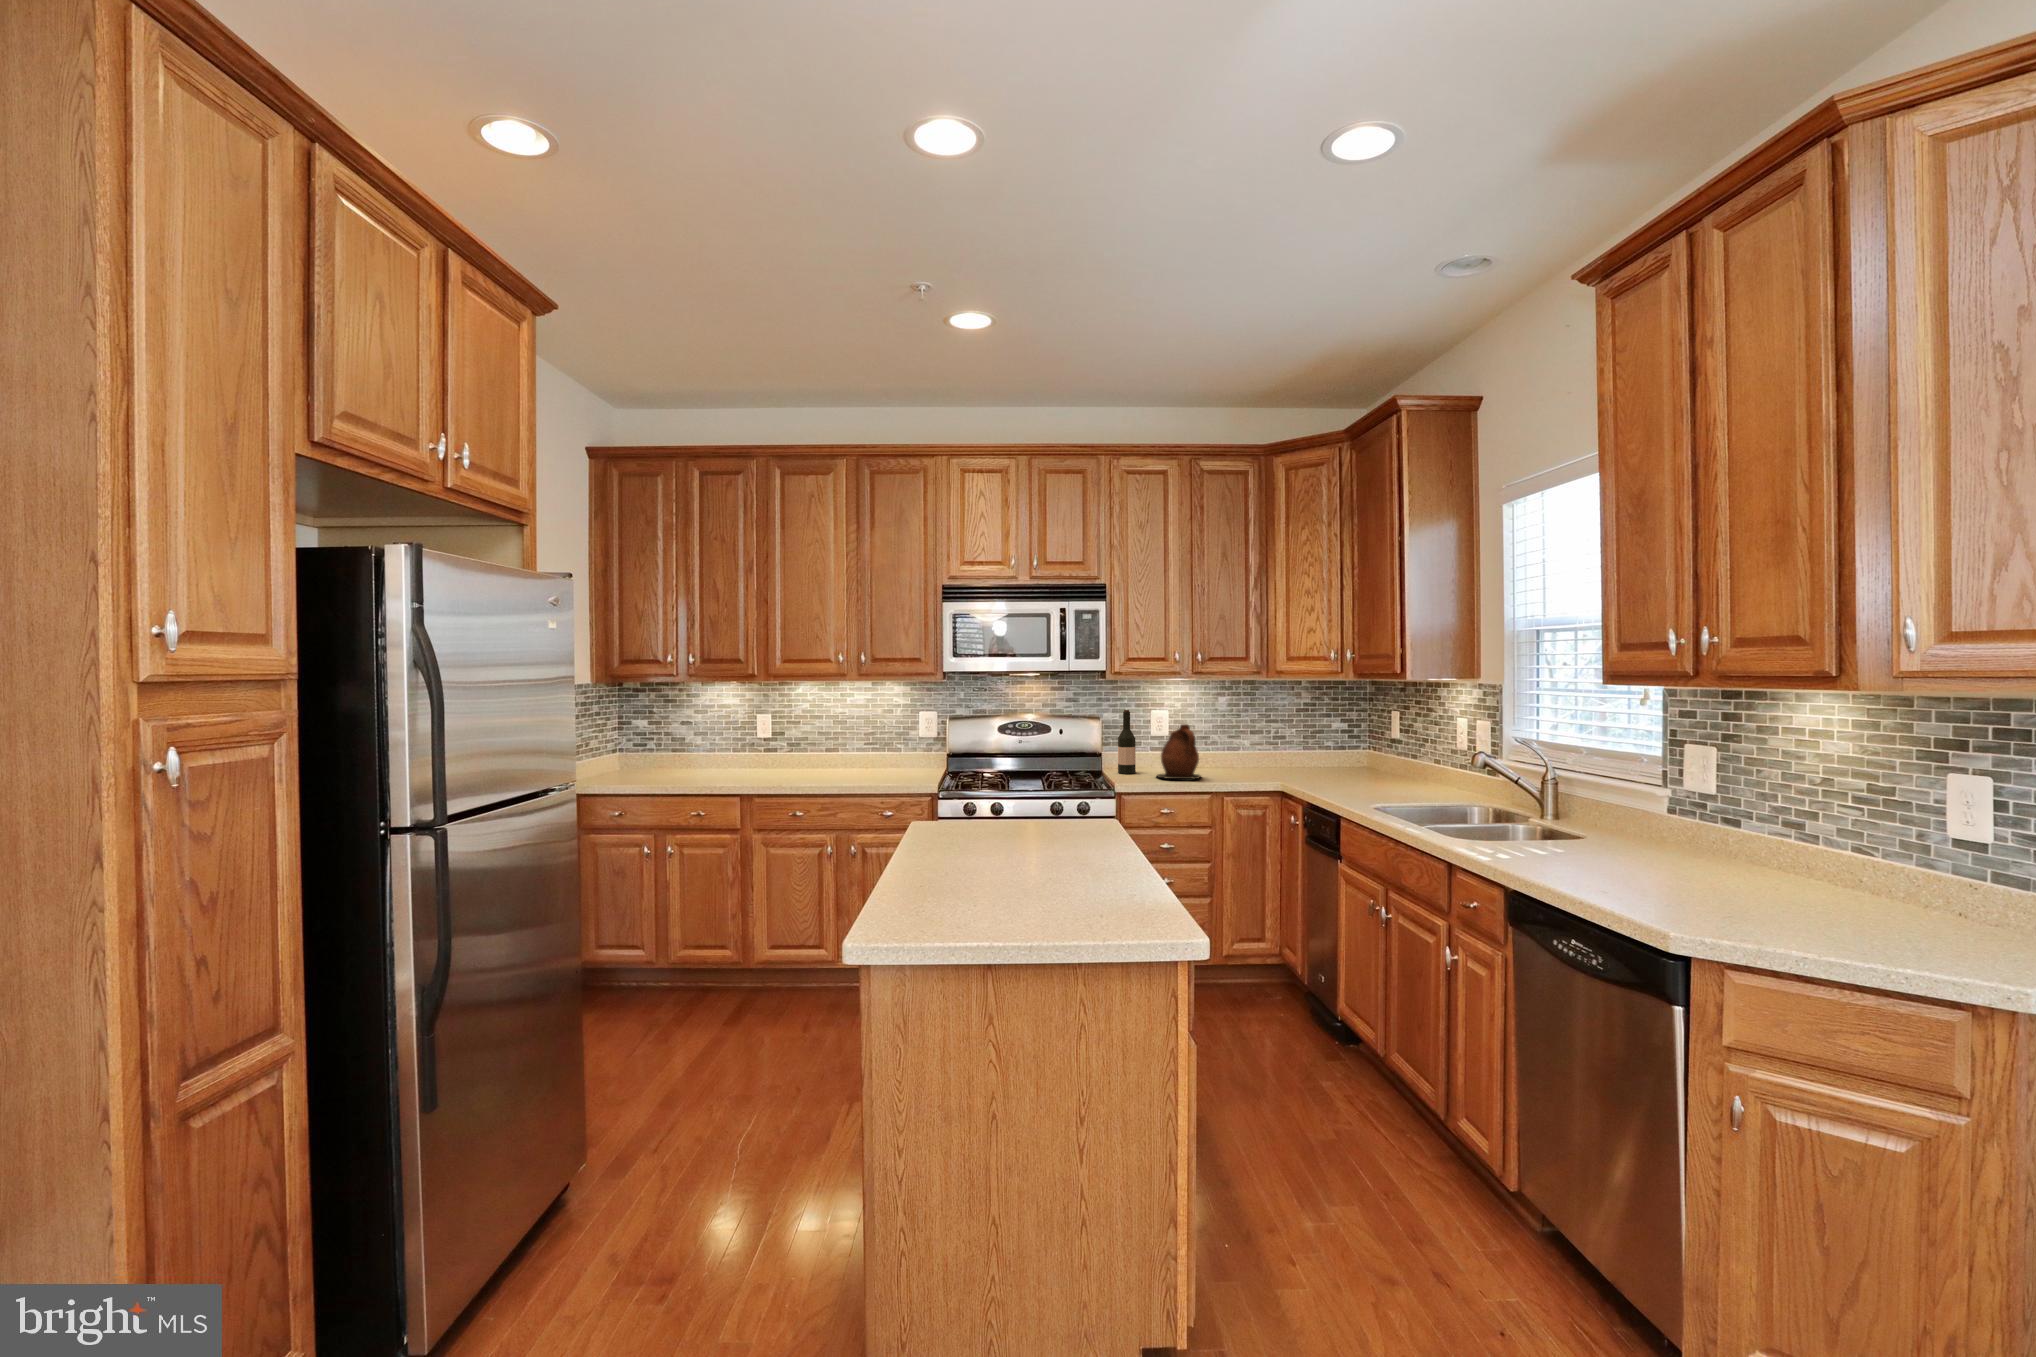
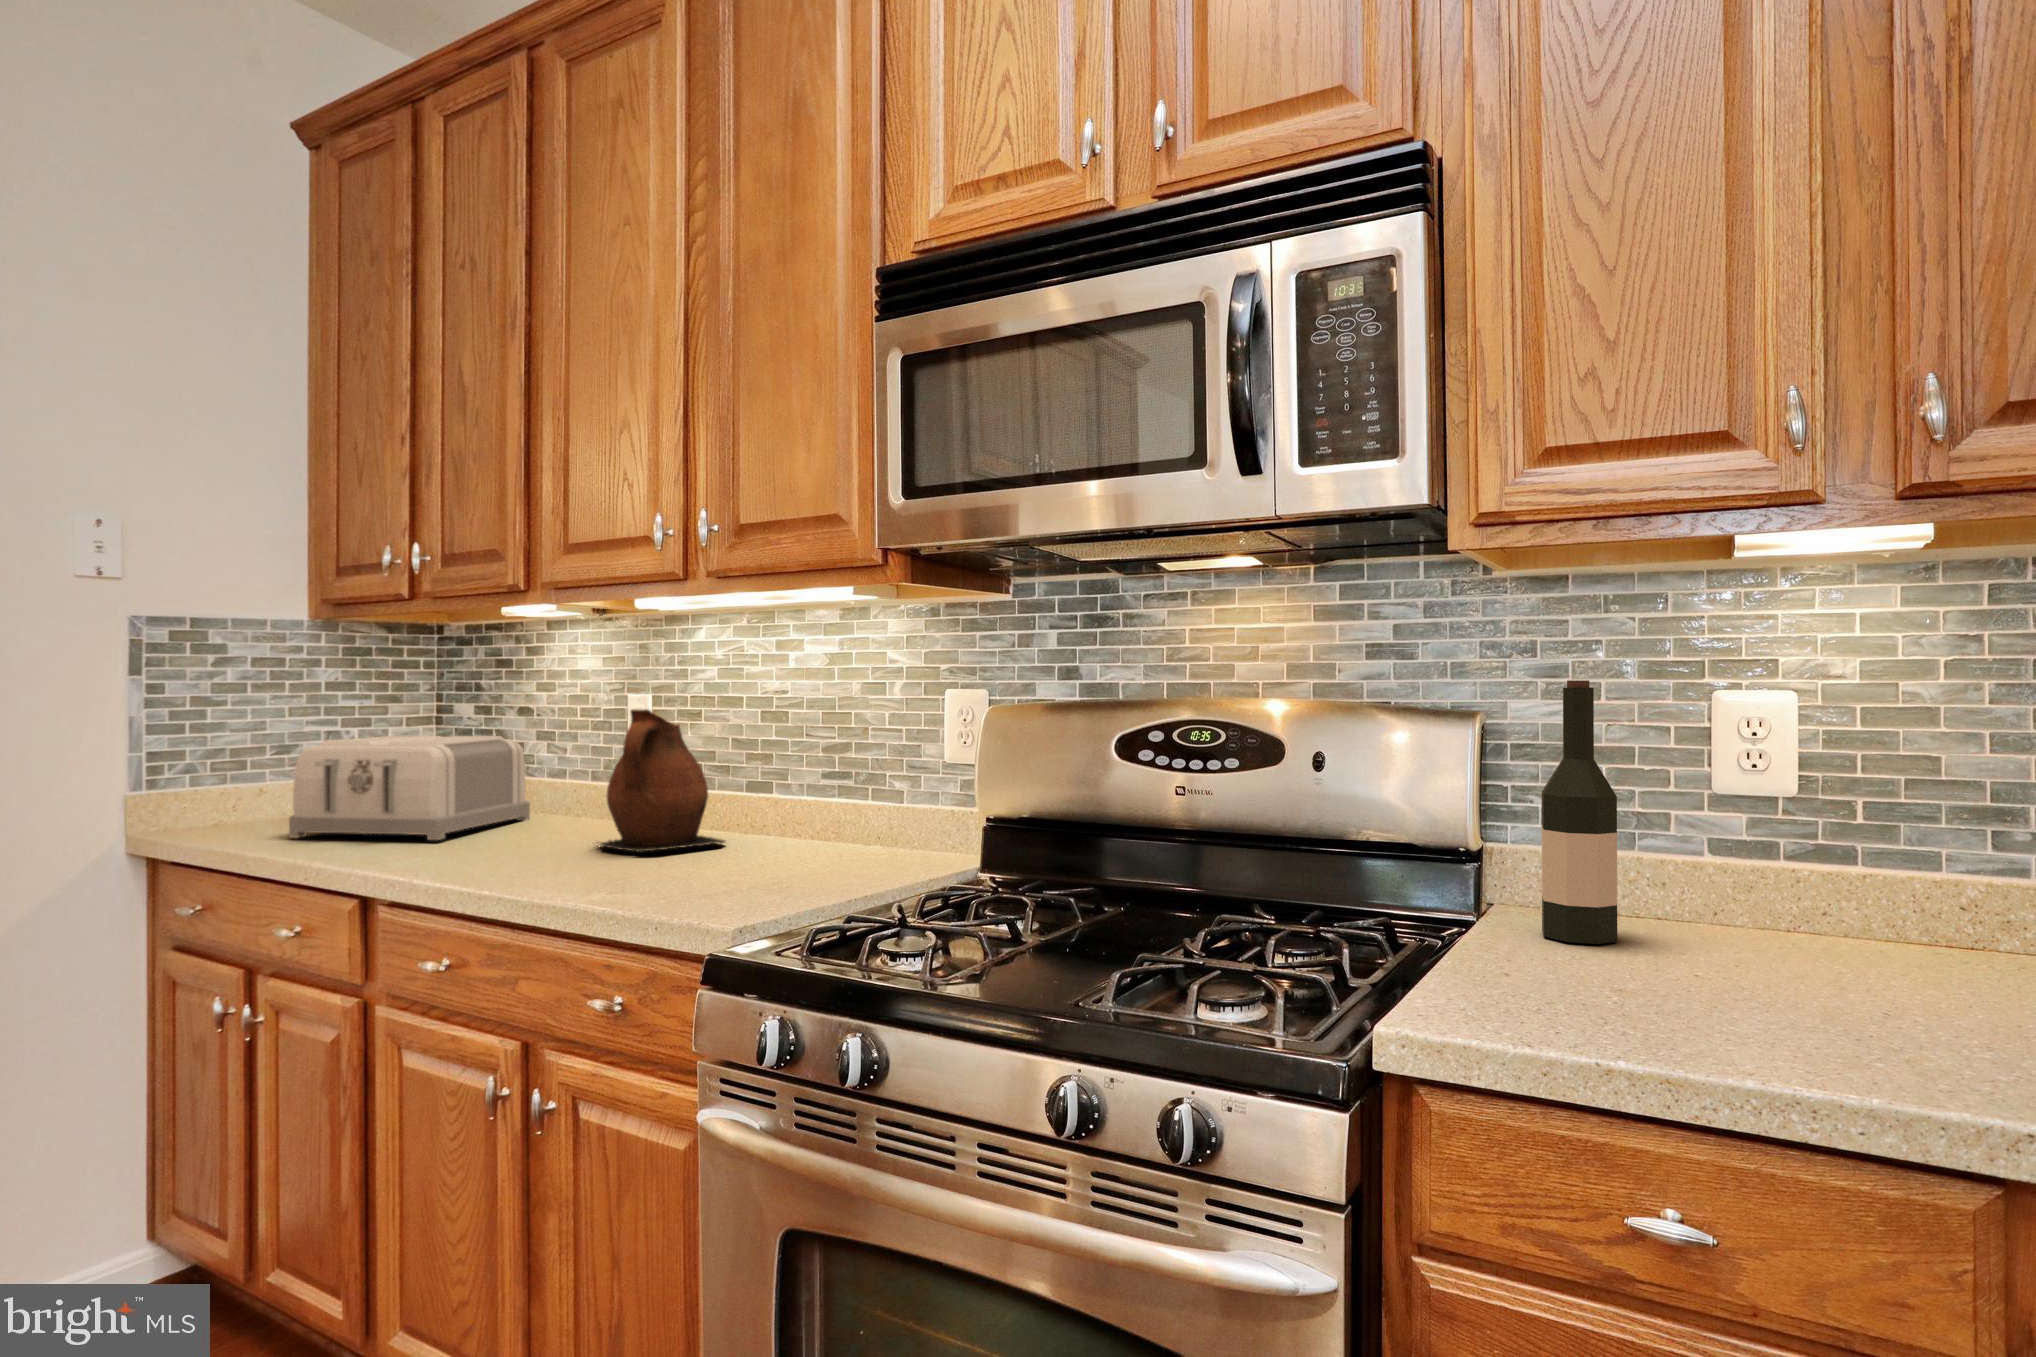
ceramic pitcher: present [1157,724,1200,779] -> present [593,709,725,852]
toaster: none [646,735,719,781] -> present [289,735,530,840]

